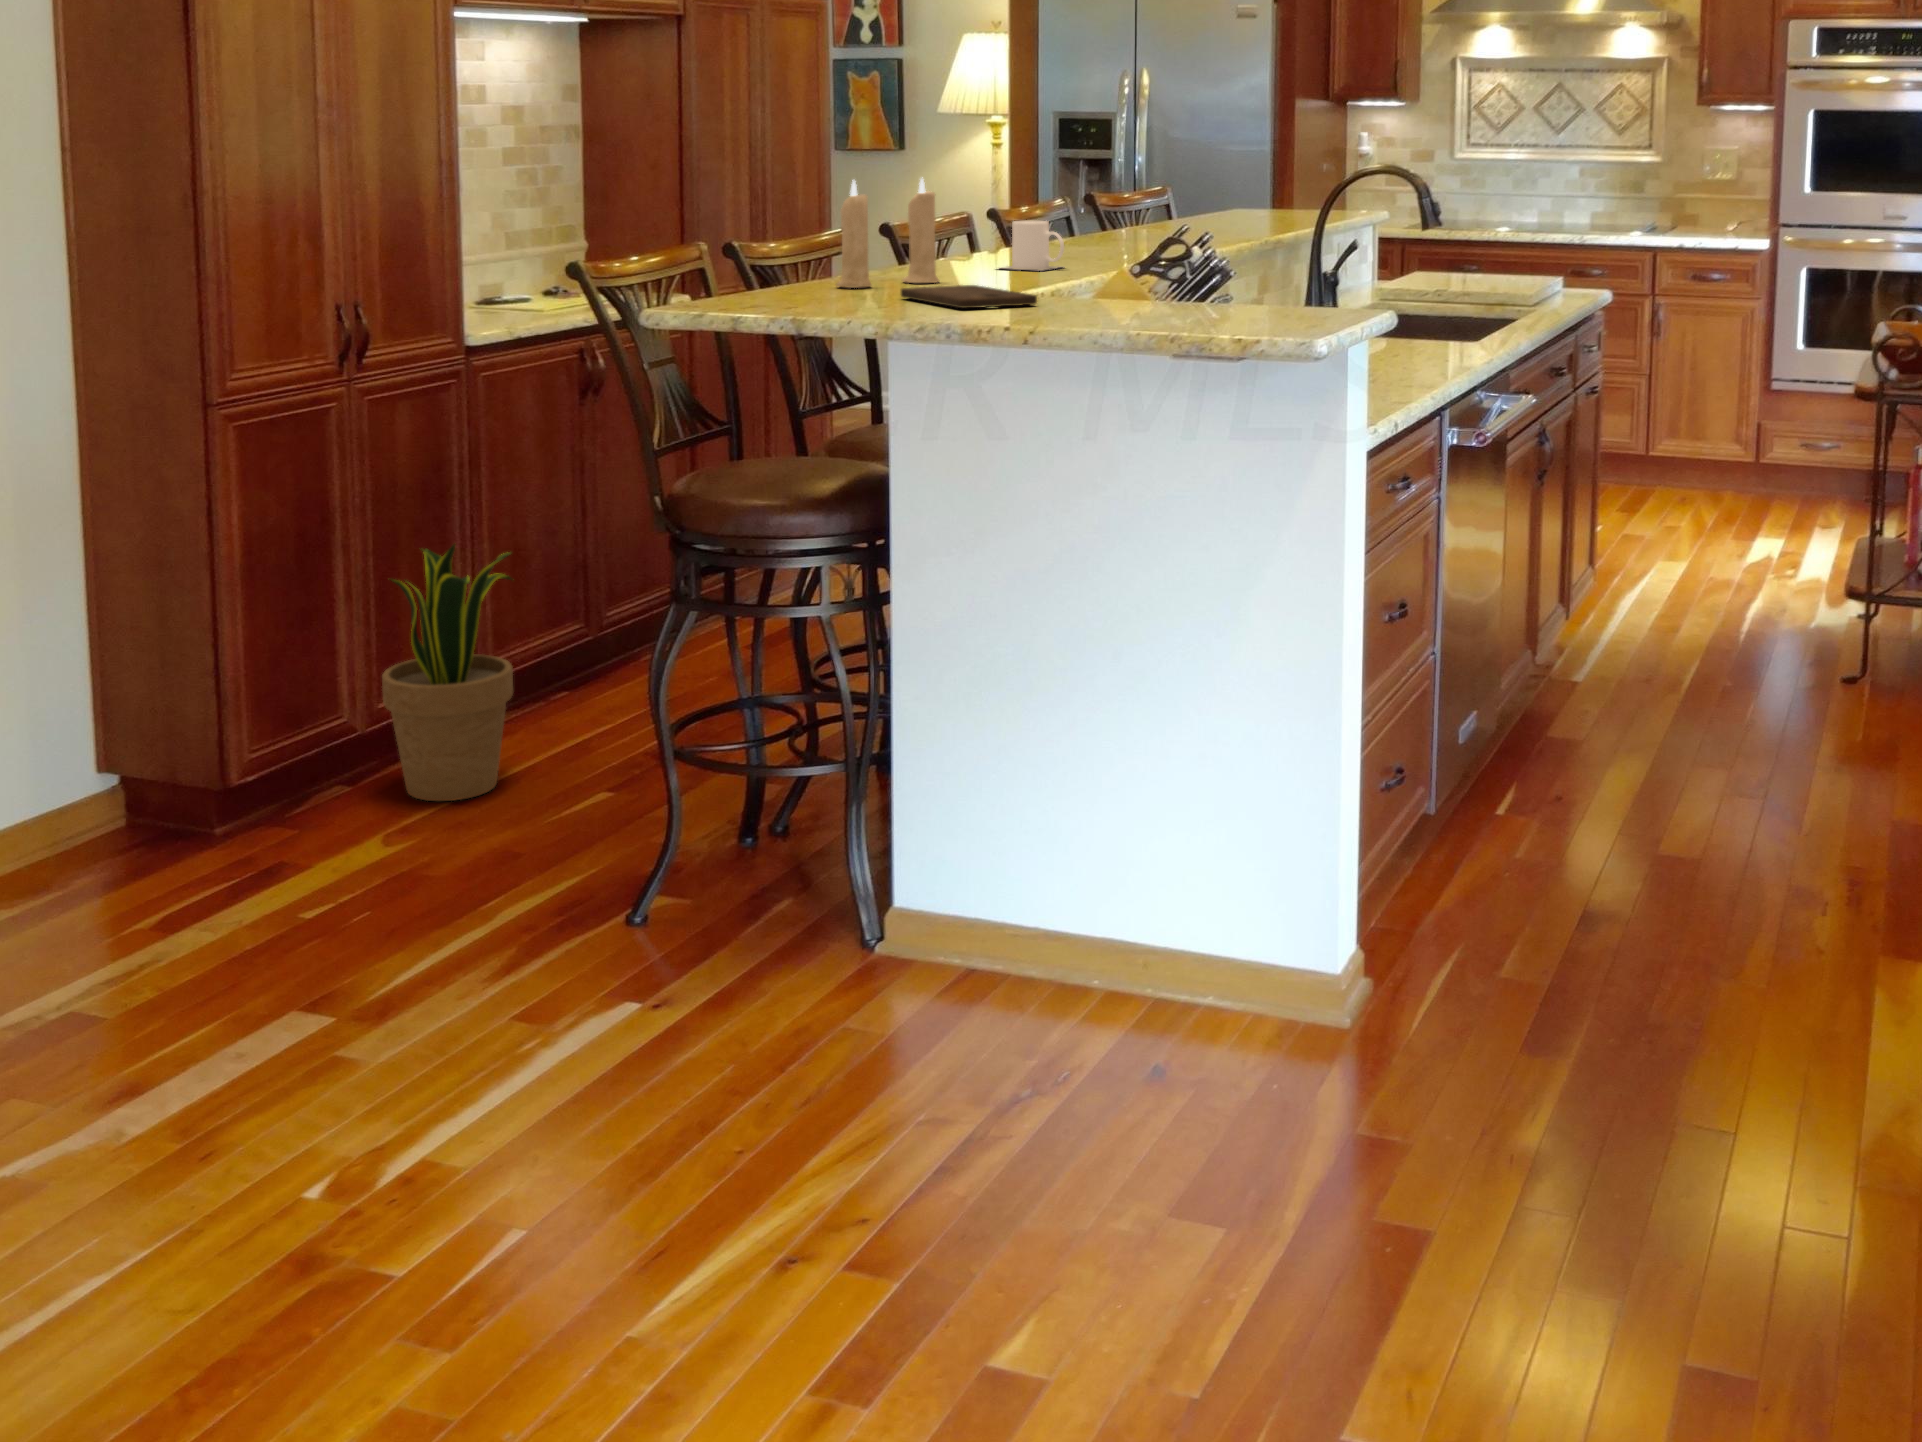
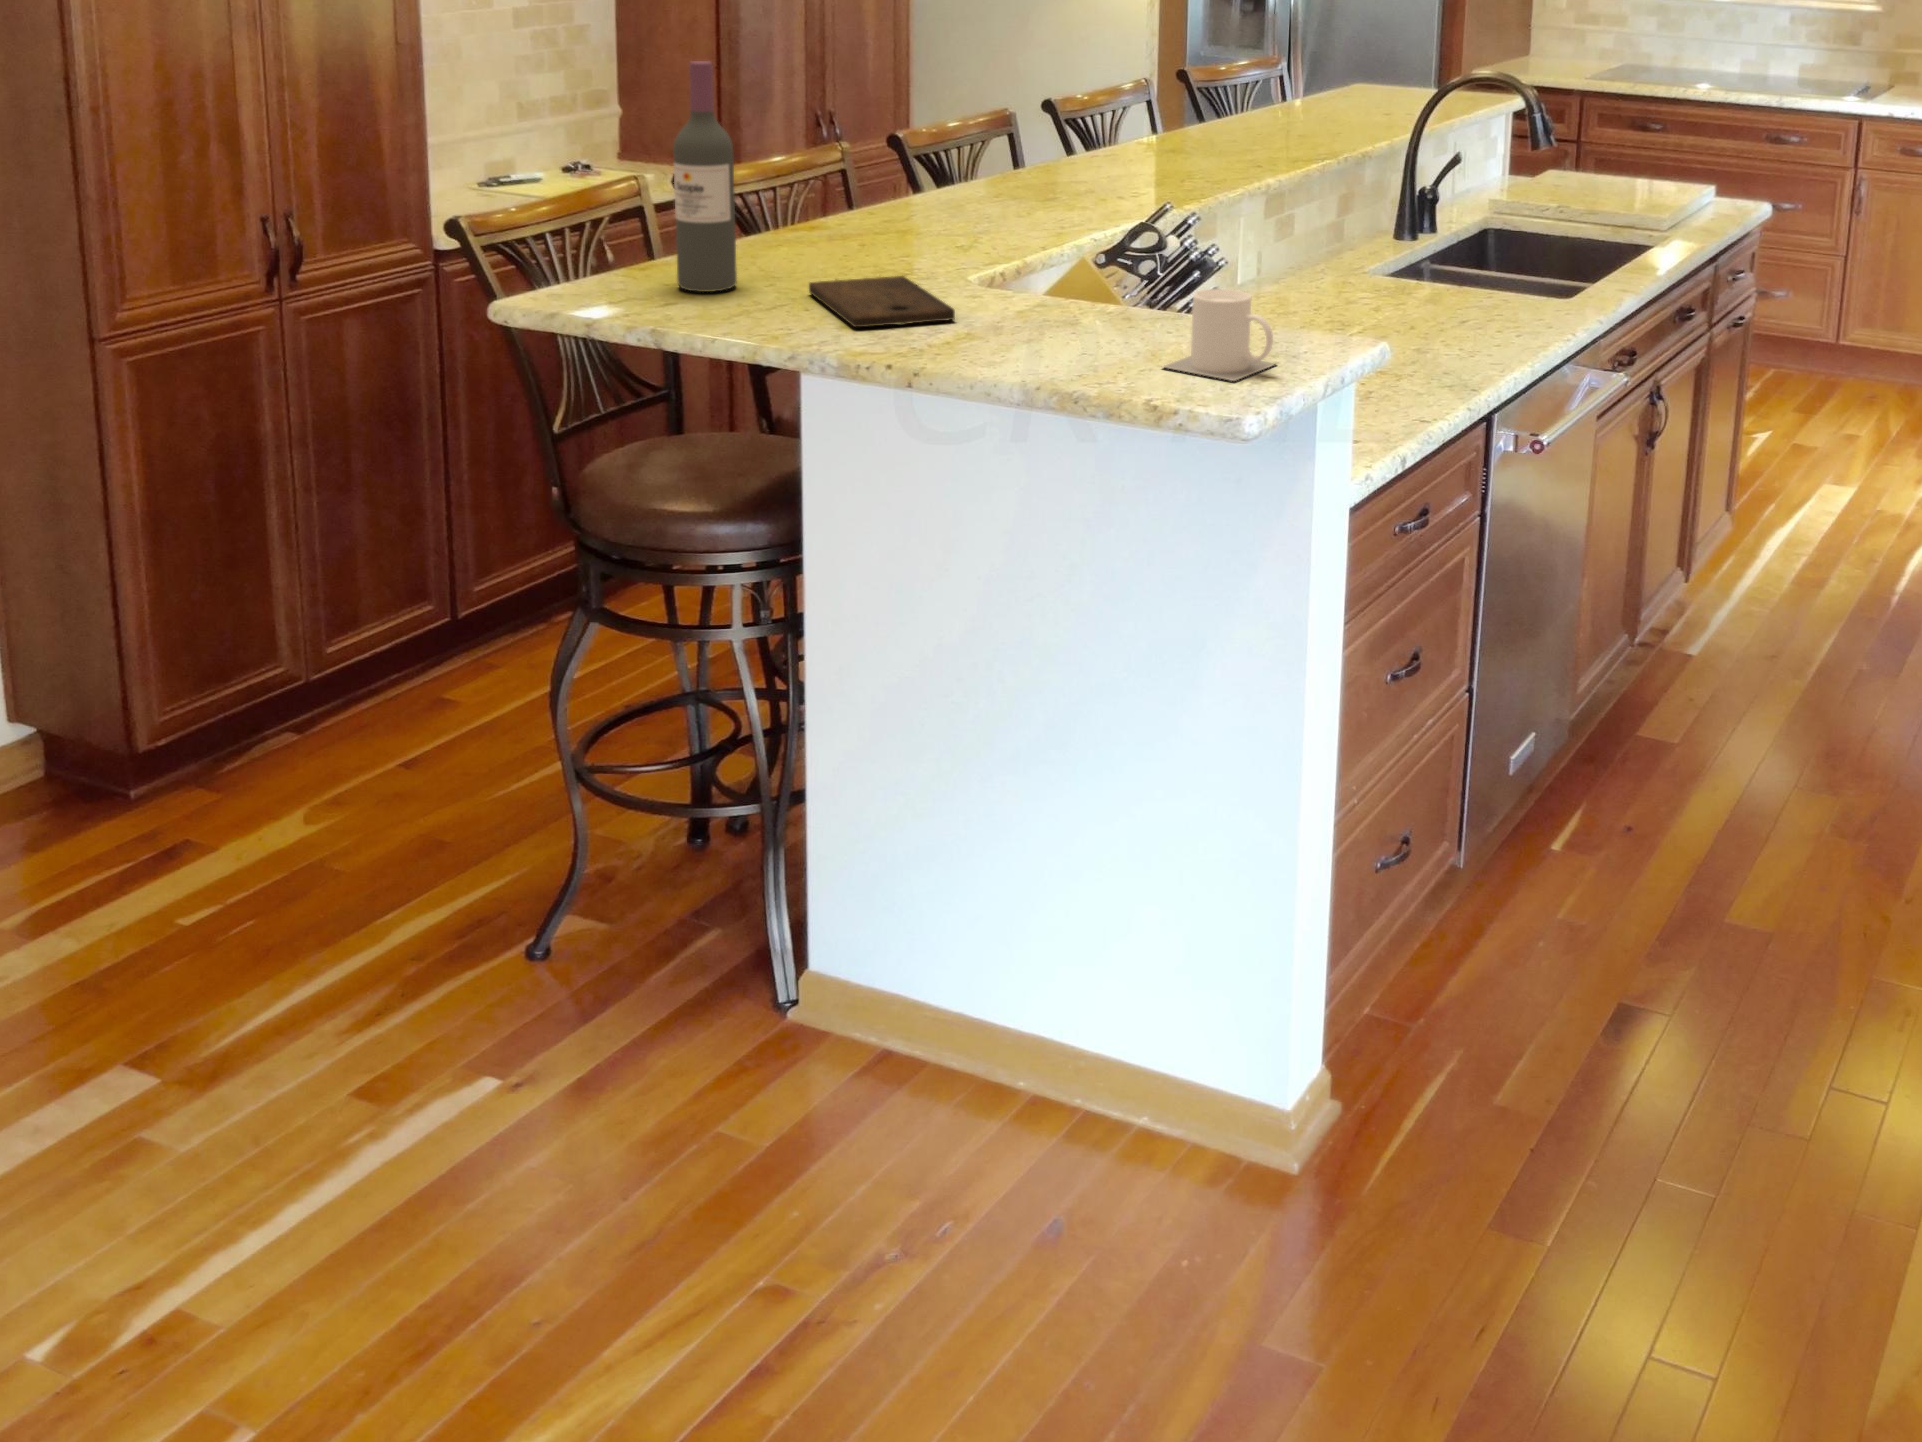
wine bottle: none [786,108,837,299] -> present [673,61,737,292]
candle: present [836,179,939,288] -> none [758,124,891,264]
mug: present [1003,221,1064,271] -> present [1164,289,1275,381]
potted plant: present [382,545,513,801] -> none [325,479,478,760]

